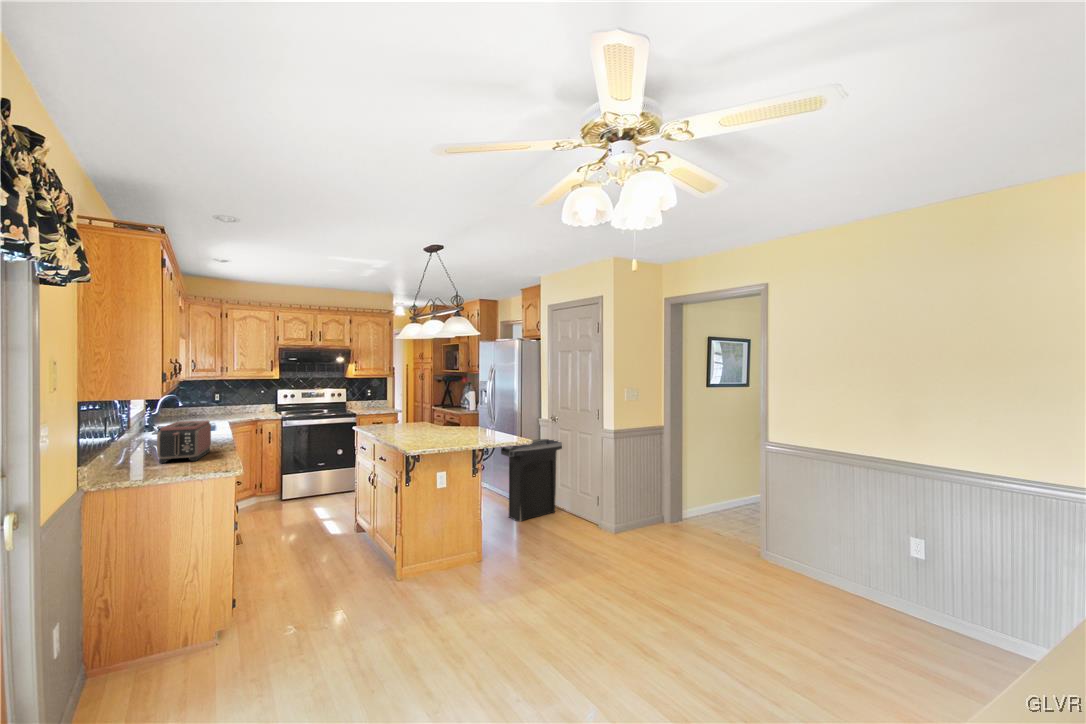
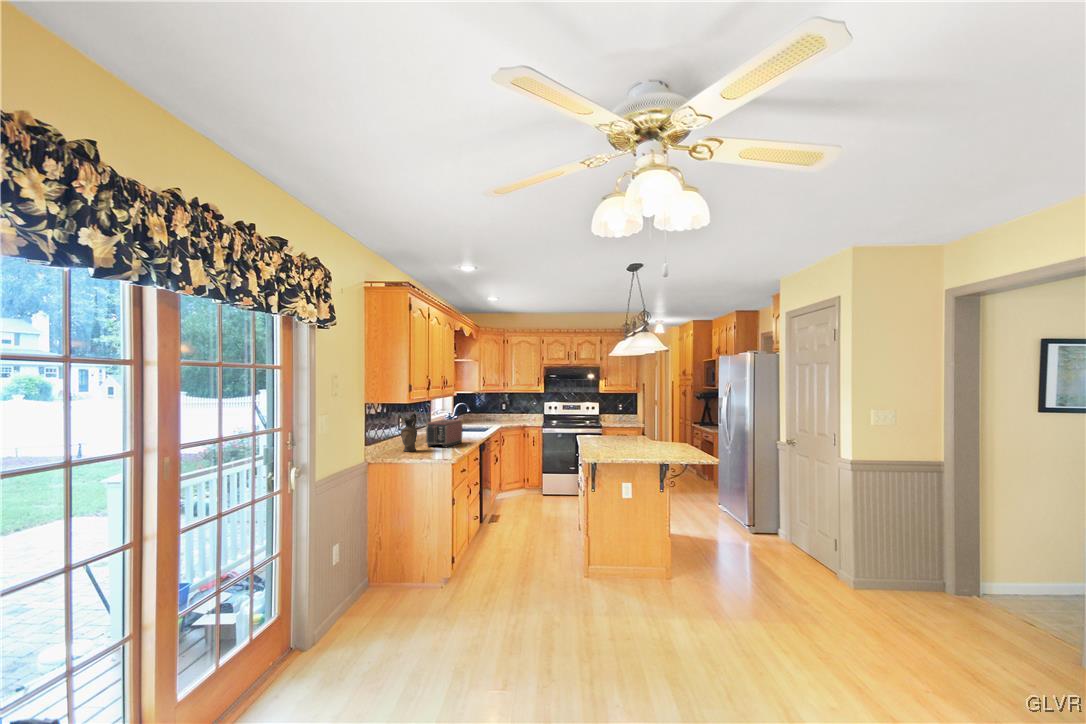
ceramic pitcher: none [120,415,151,475] -> present [401,413,417,451]
trash can: present [501,439,562,521] -> none [716,466,803,557]

